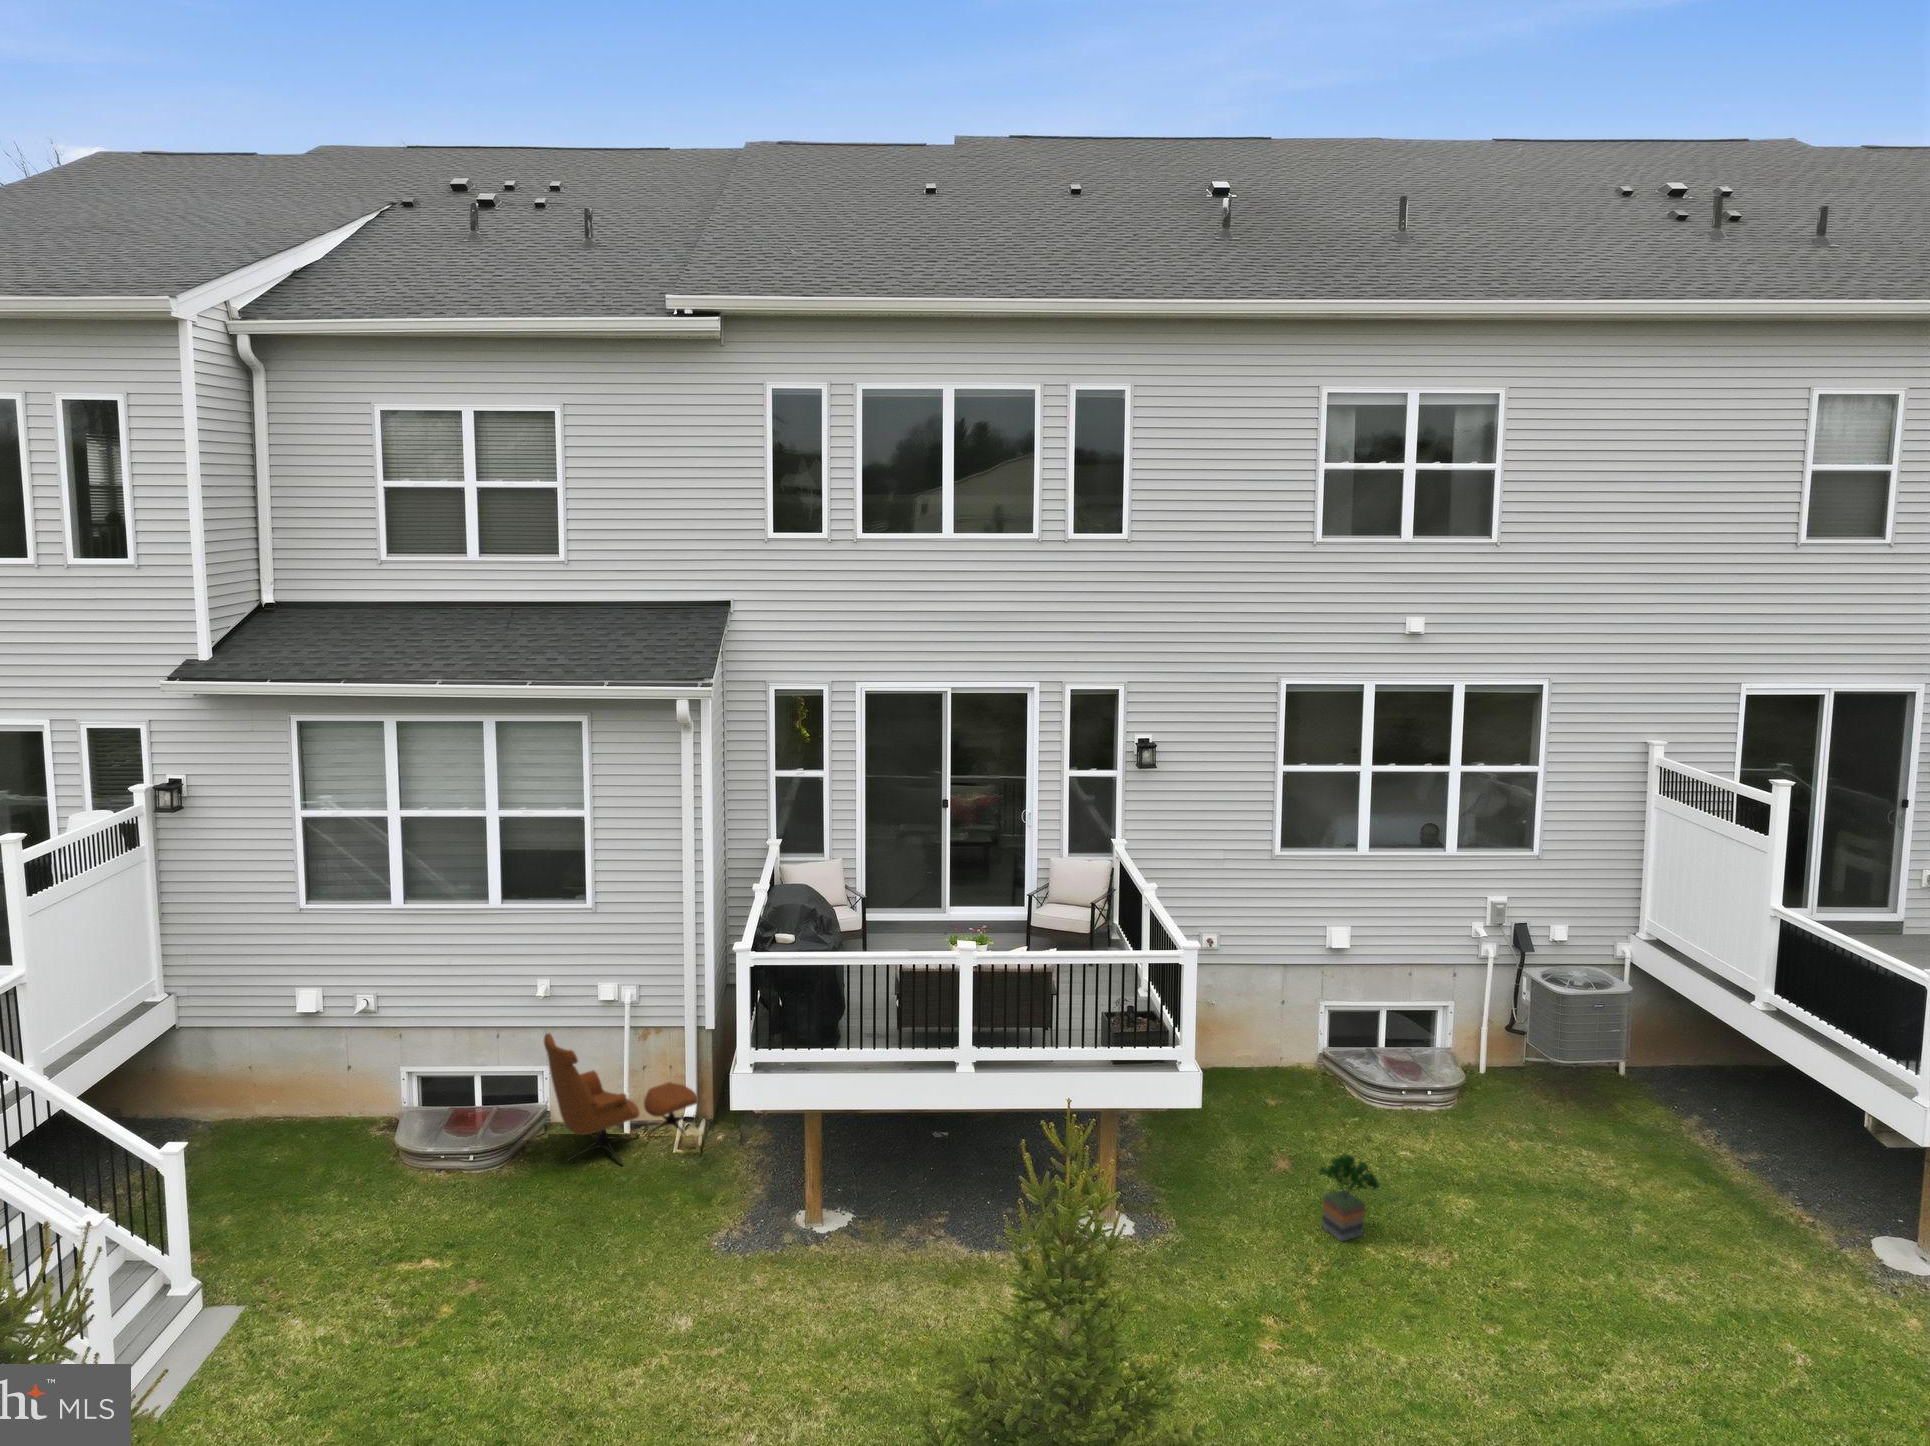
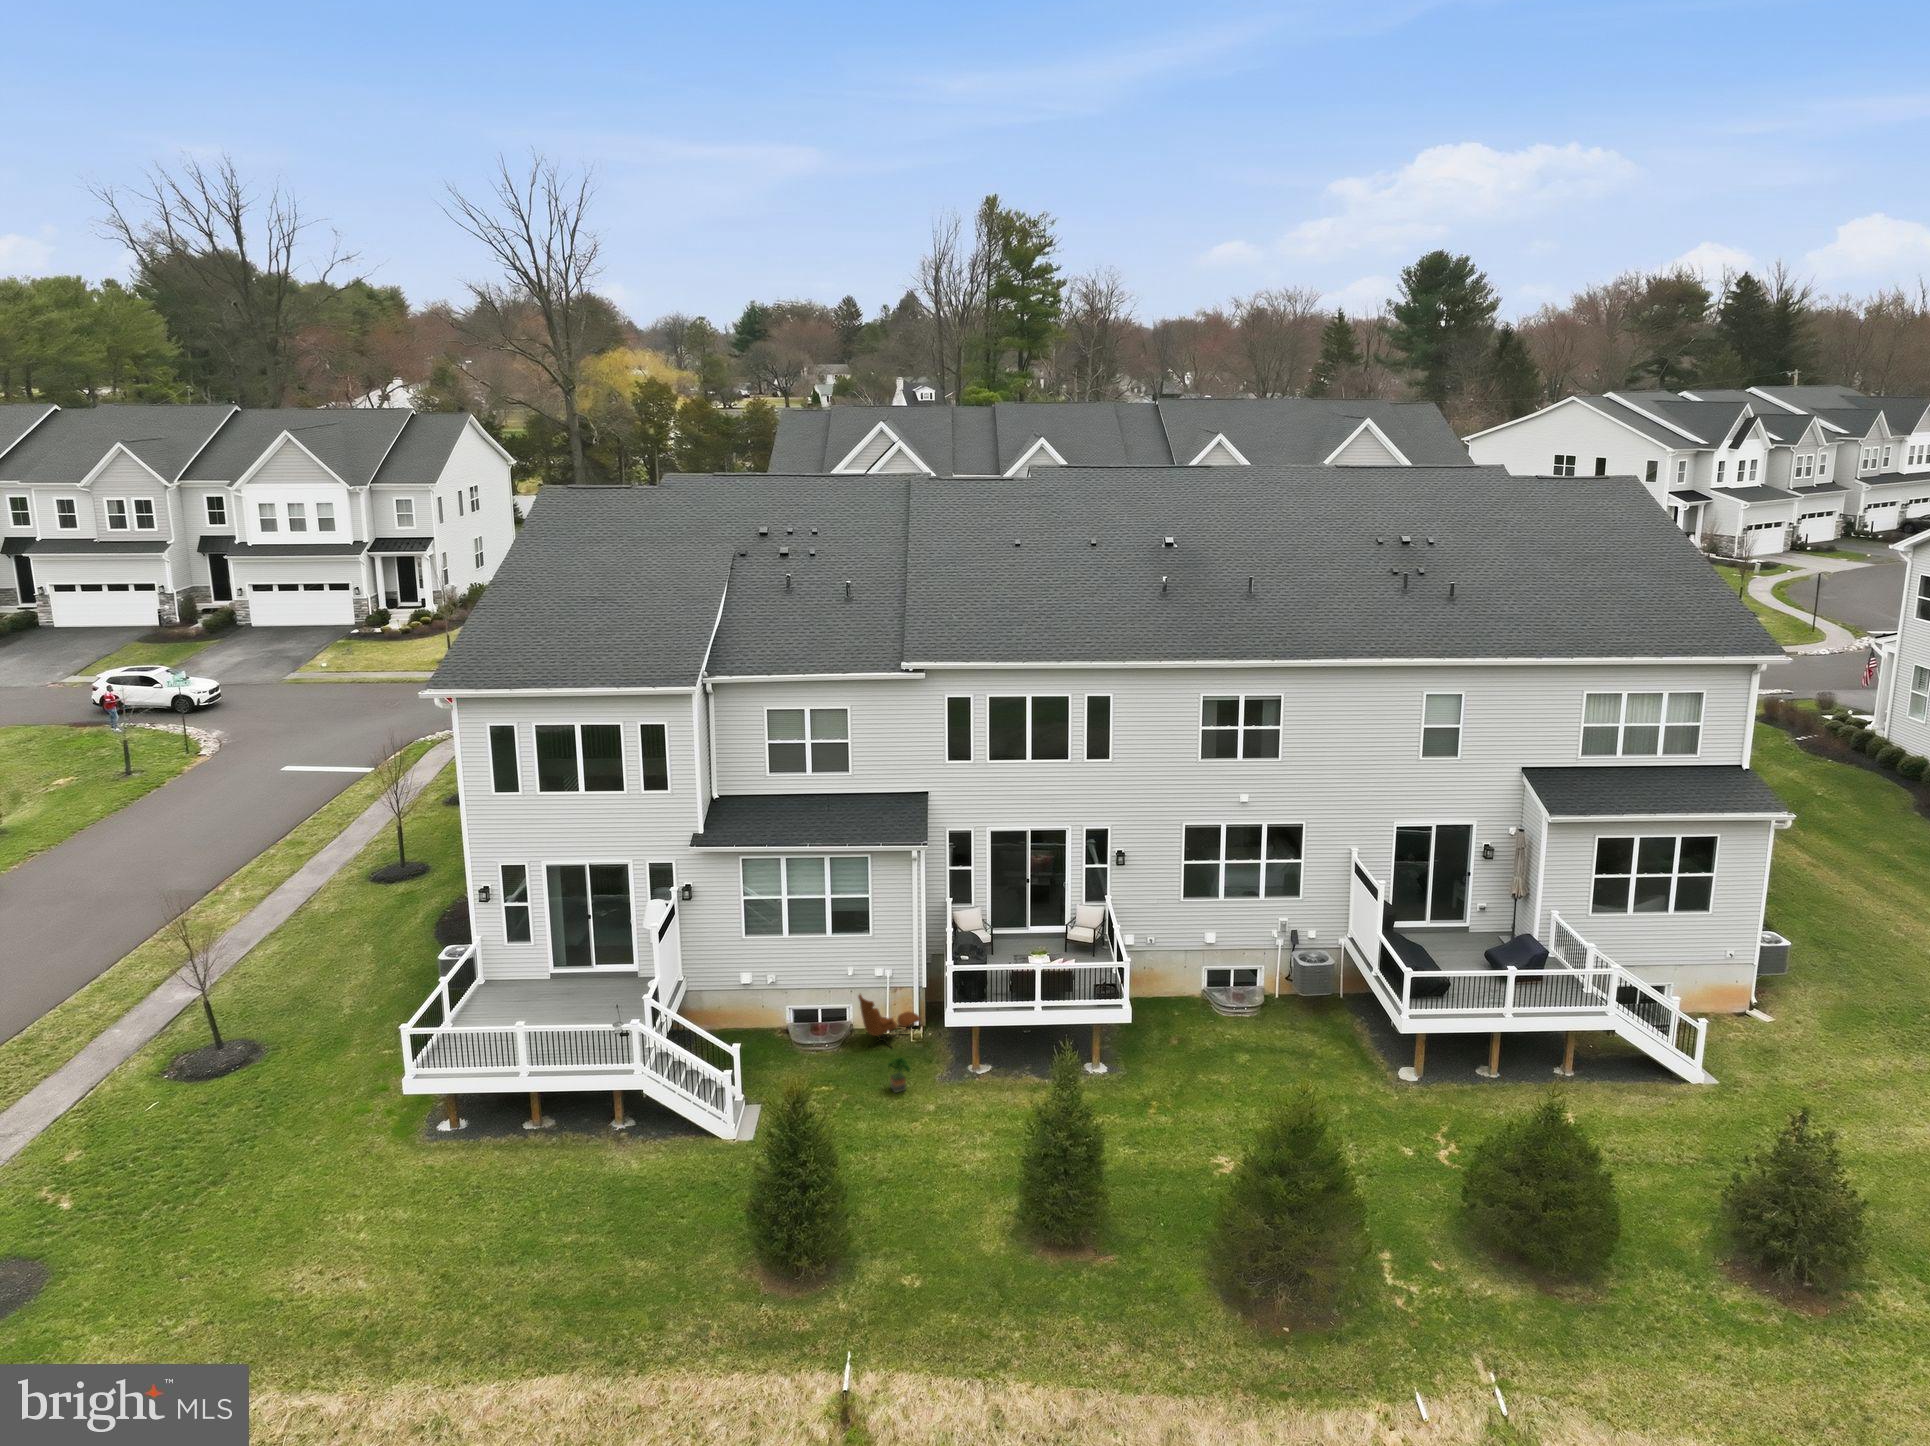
potted tree: present [1319,1154,1380,1241] -> present [888,1057,910,1093]

